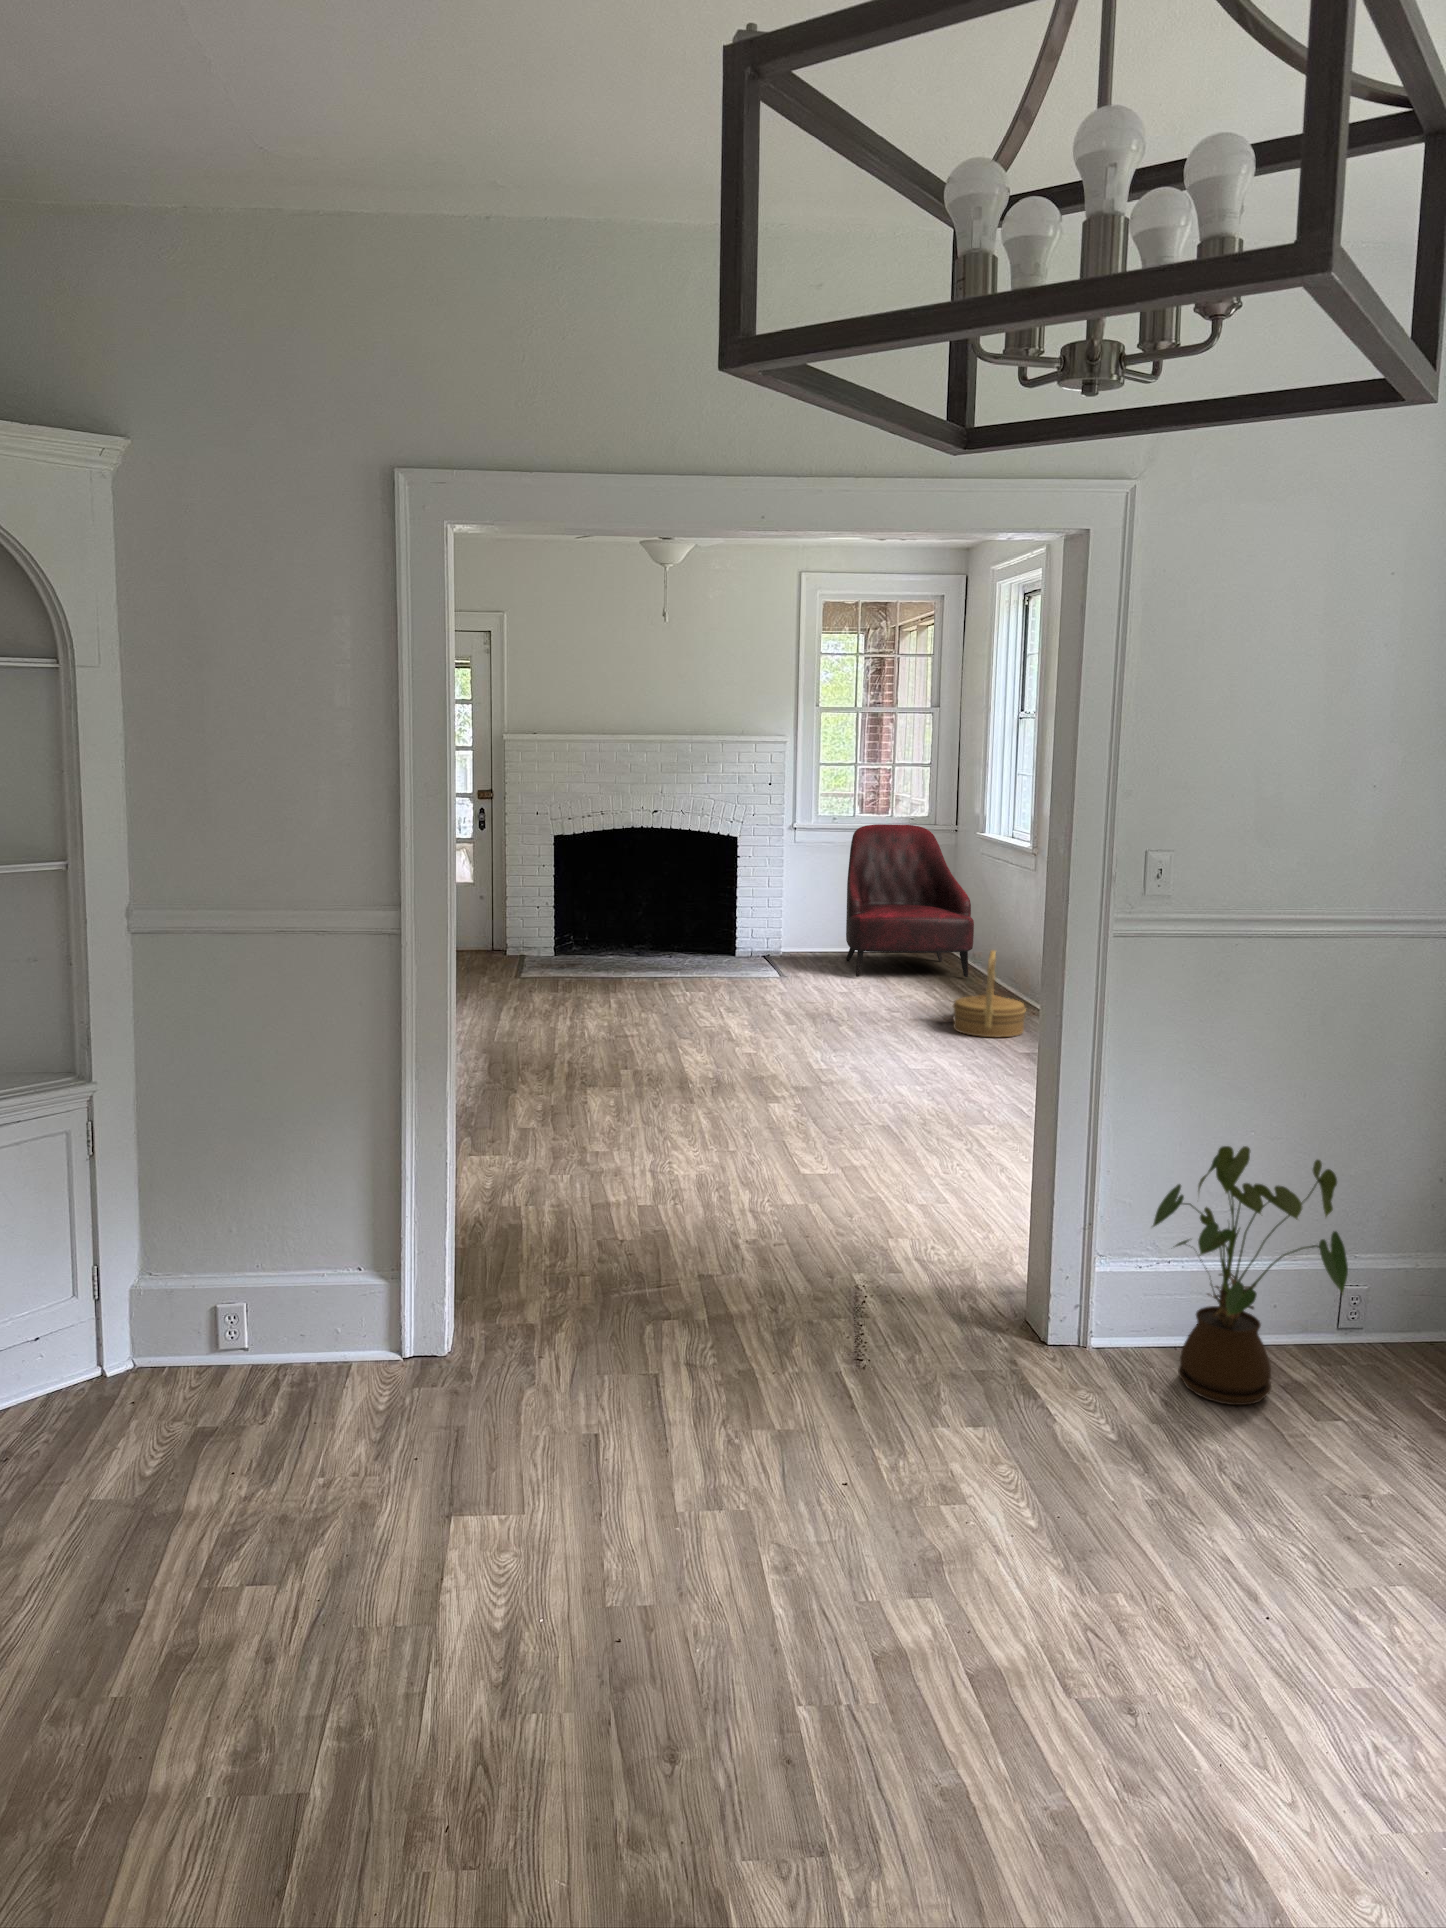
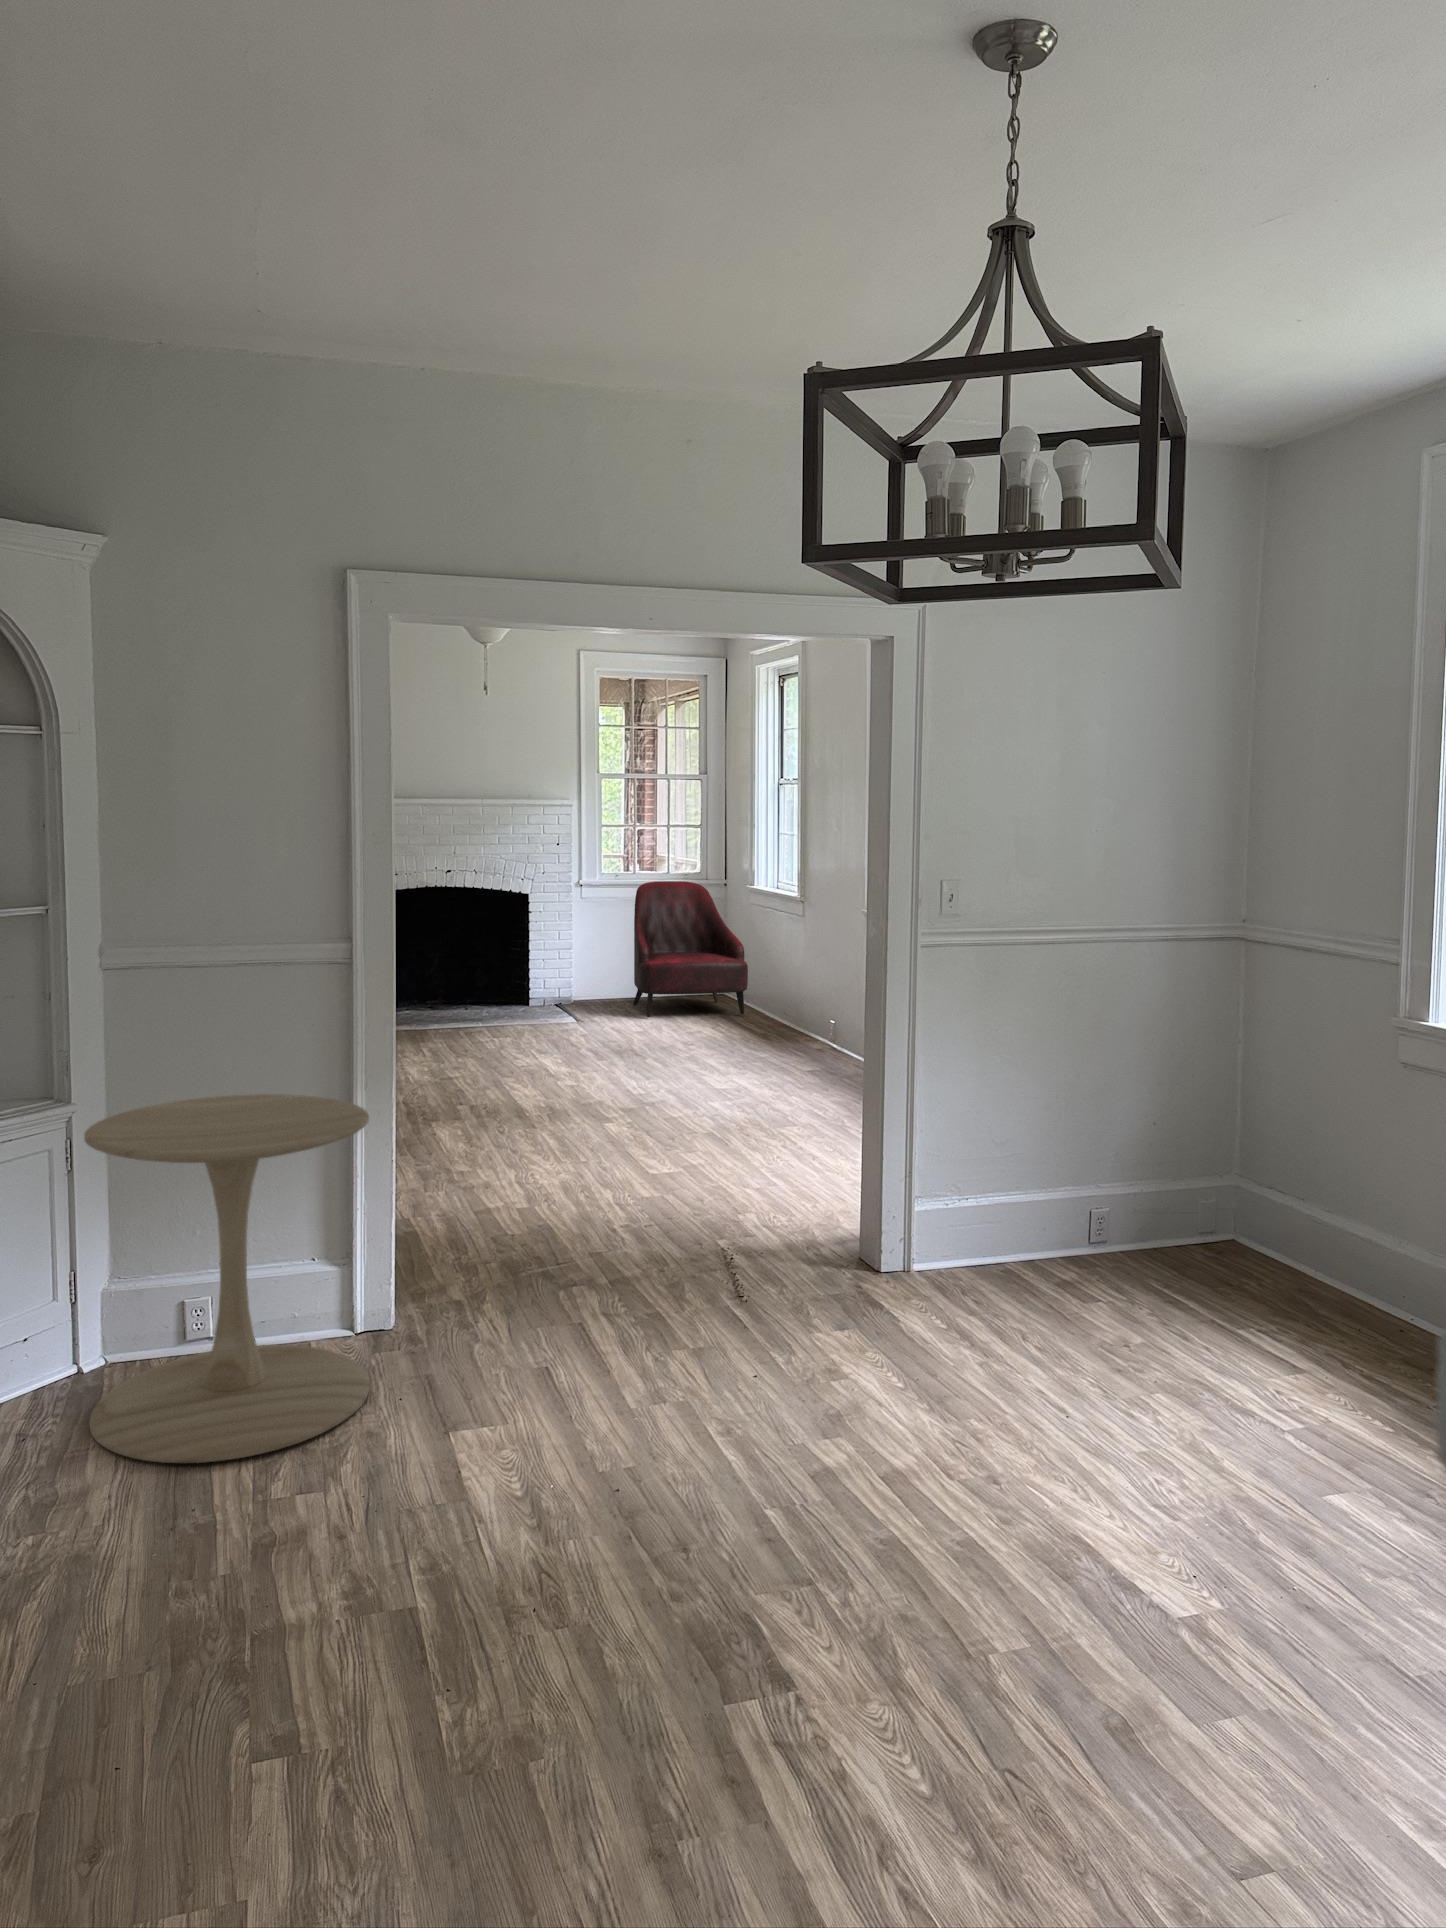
woven basket: present [953,950,1026,1037] -> none [740,986,803,1061]
pedestal table: none [66,1085,391,1518] -> present [84,1094,370,1463]
house plant: present [1153,1146,1348,1405] -> none [959,1105,1099,1298]

